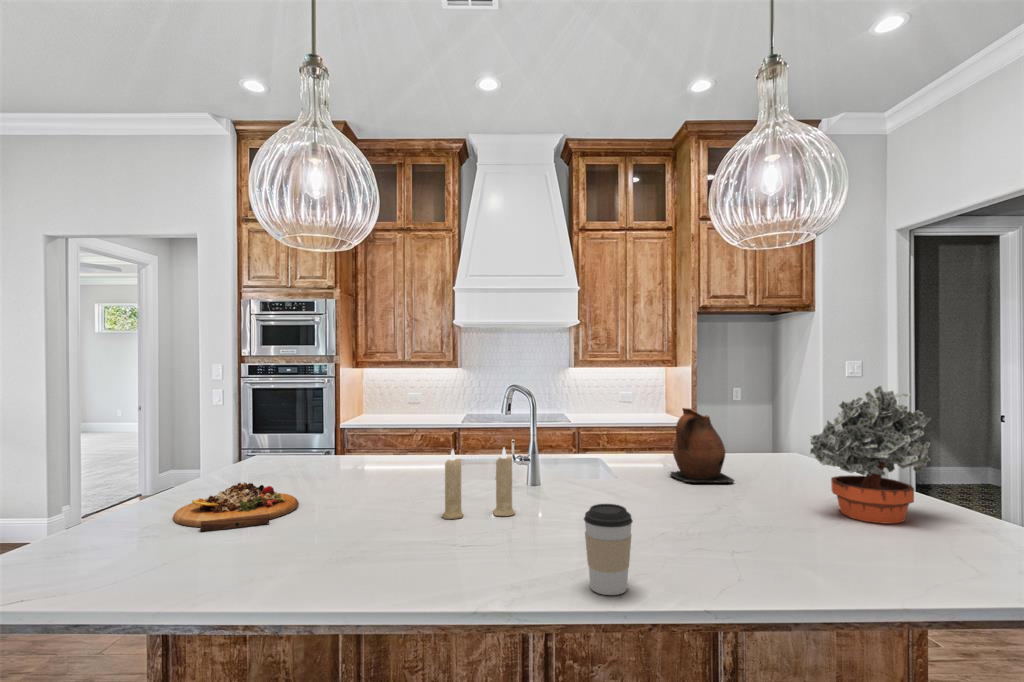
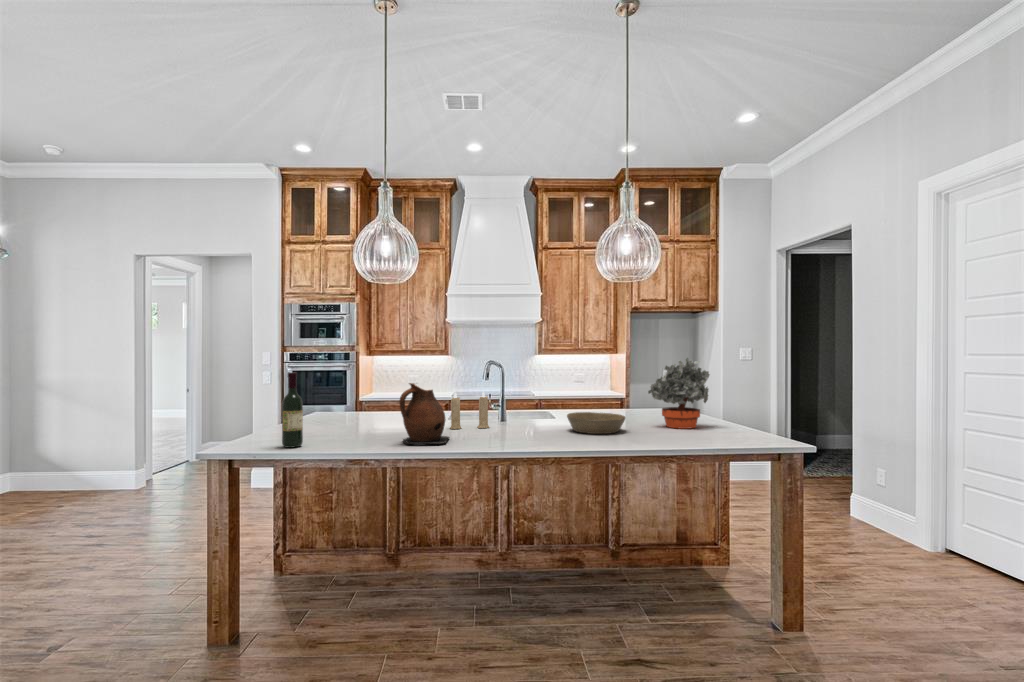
ceramic pitcher: present [670,408,734,483] -> present [400,383,450,444]
wine bottle: none [49,428,105,602] -> present [282,372,303,448]
cutting board: present [173,483,299,532] -> none [302,413,368,433]
bowl: none [663,487,784,544] -> present [567,412,625,434]
coffee cup: present [584,504,633,595] -> none [518,407,540,444]

